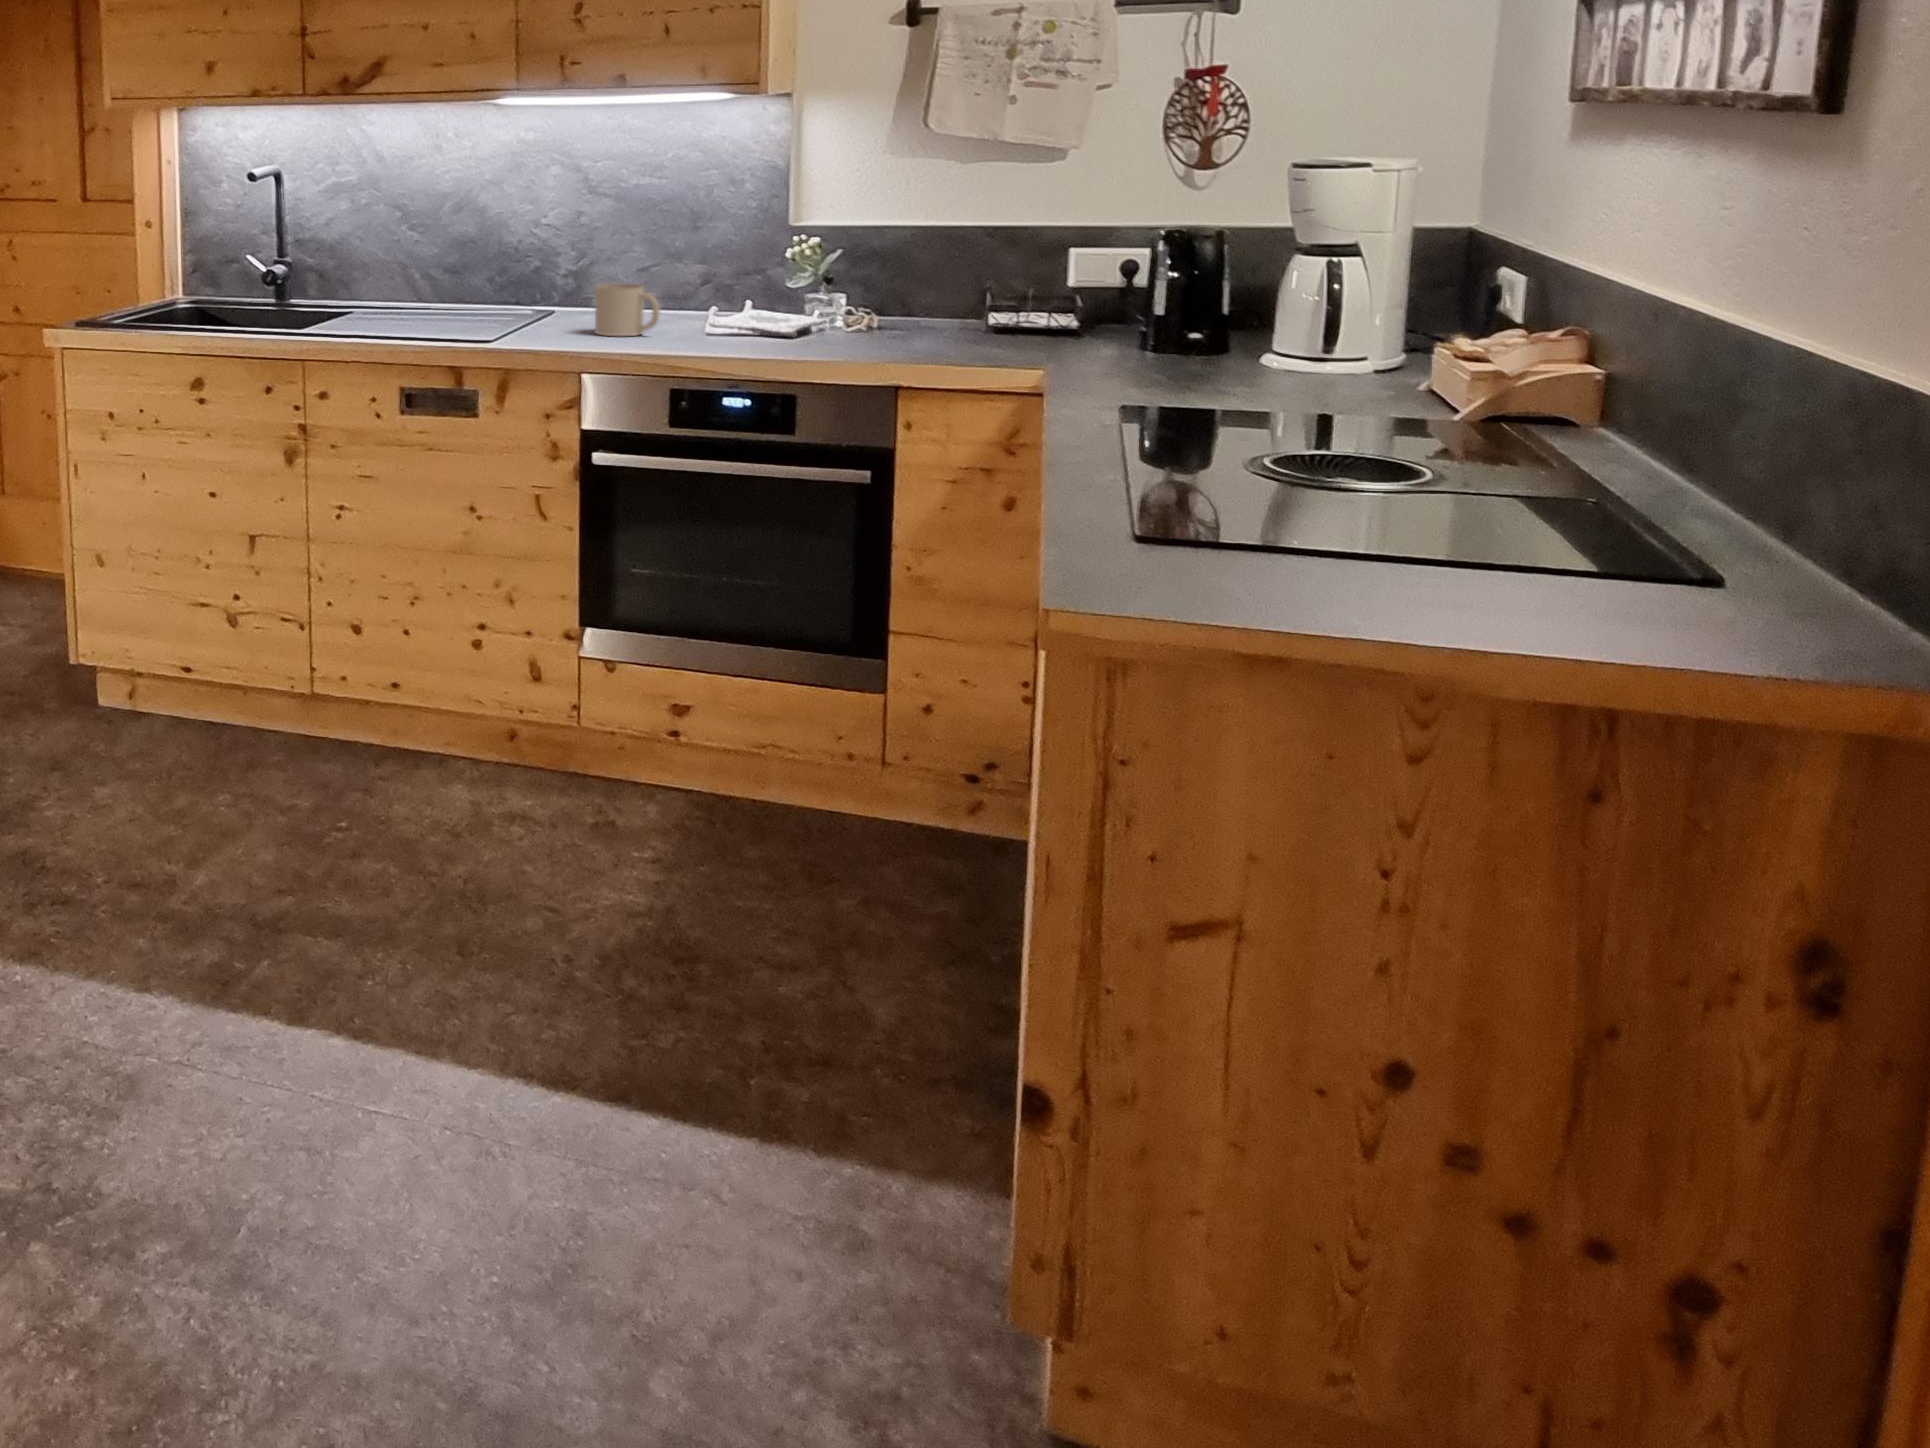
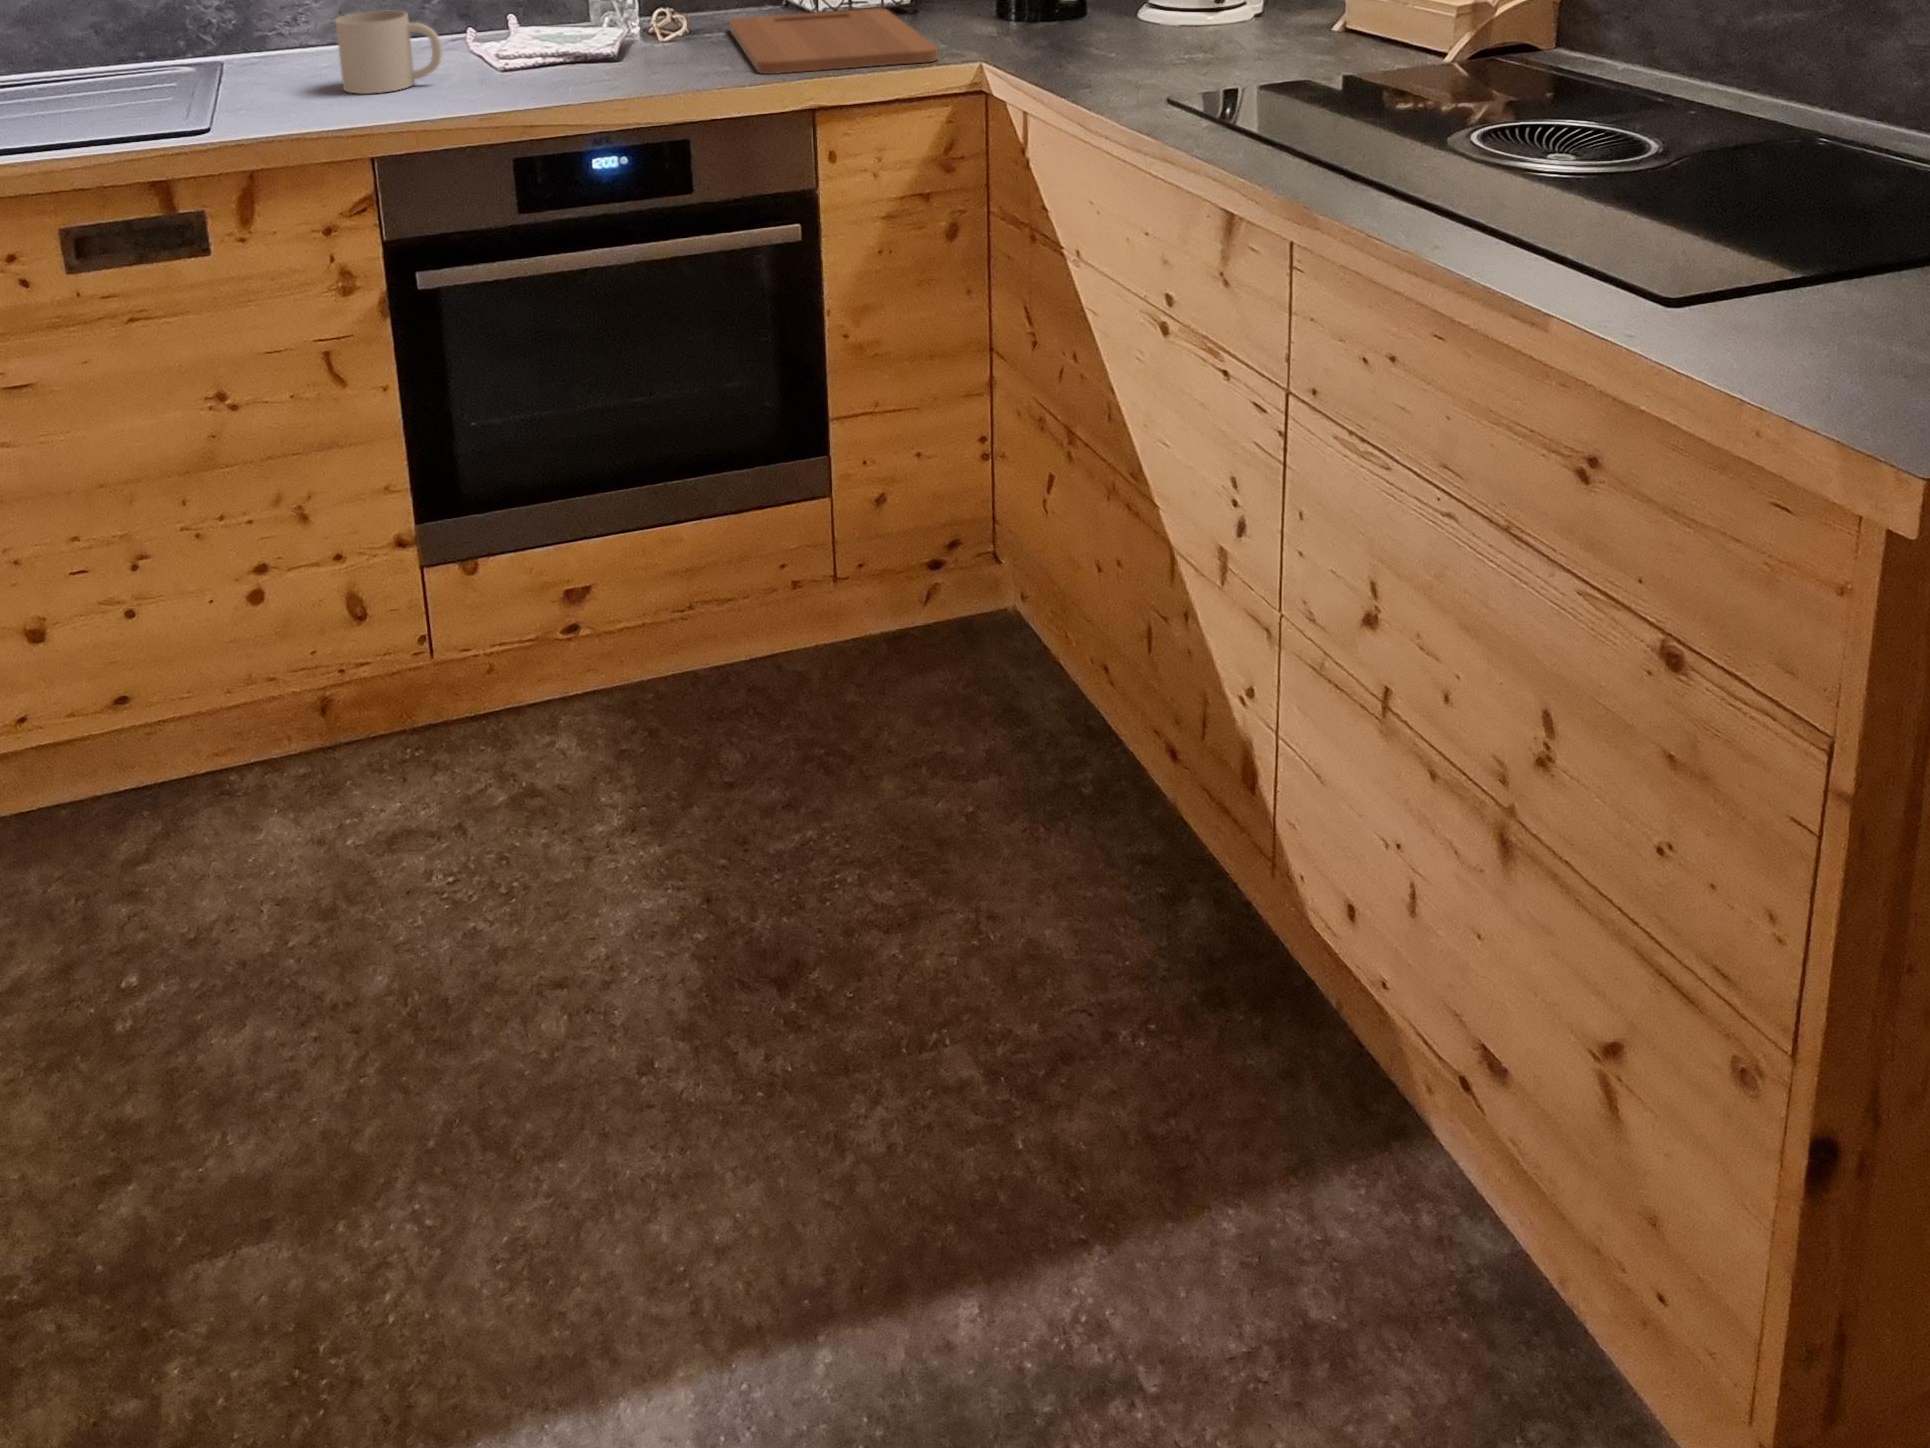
cutting board: none [870,325,1051,366] -> present [729,8,938,74]

